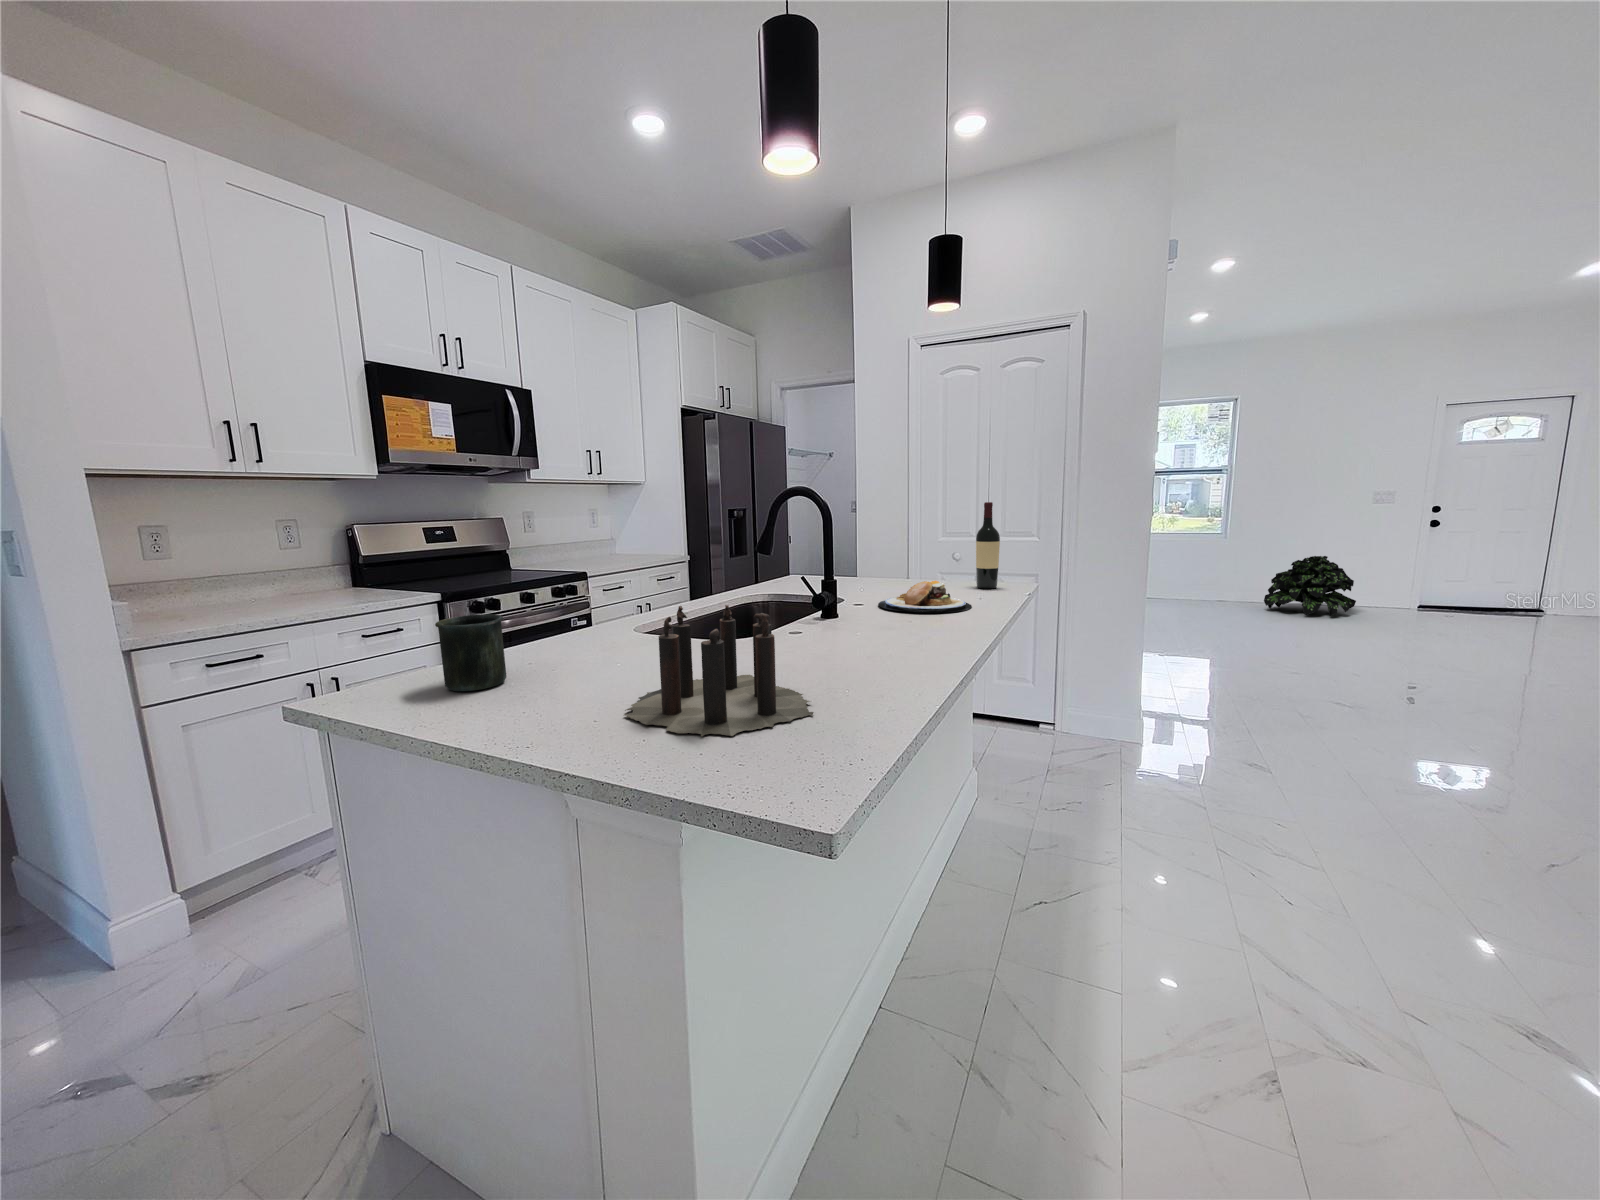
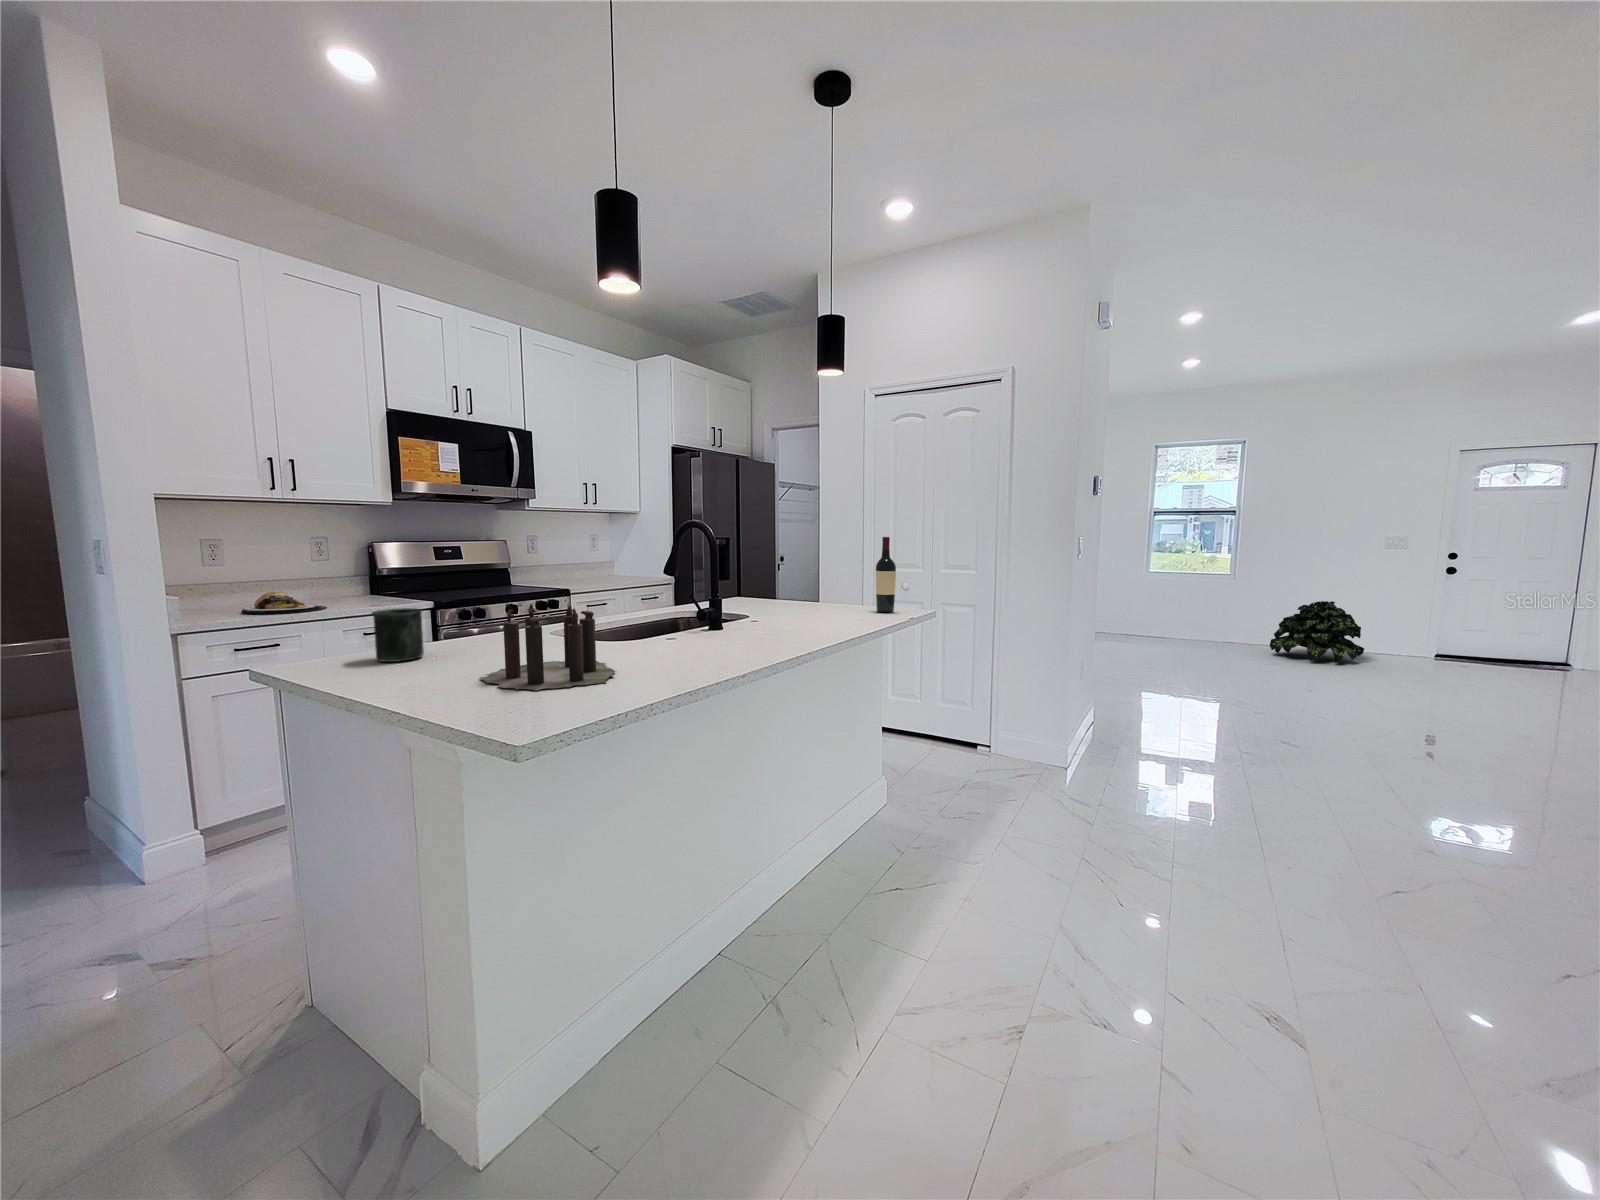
plate: present [878,581,972,613] -> present [242,592,327,614]

